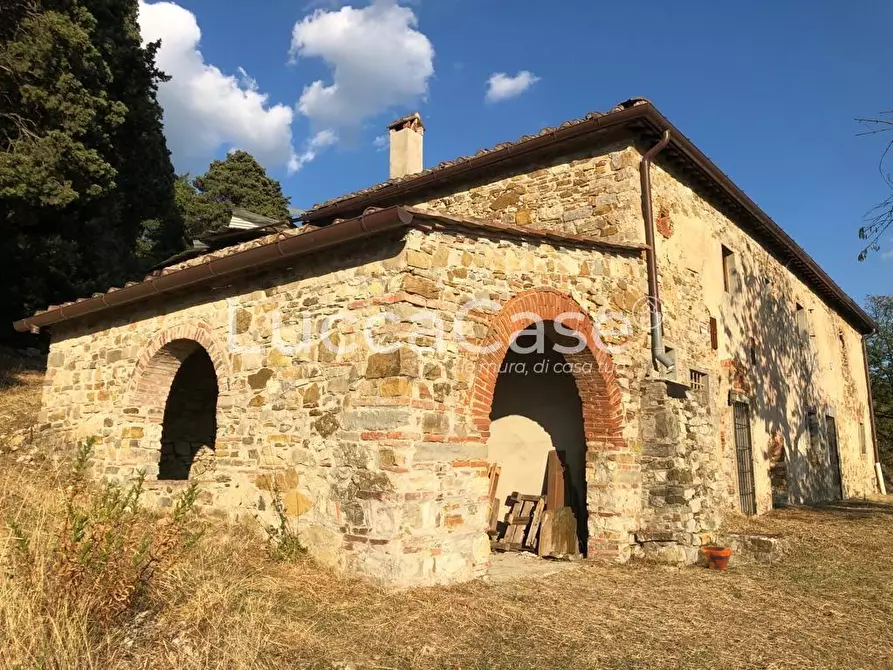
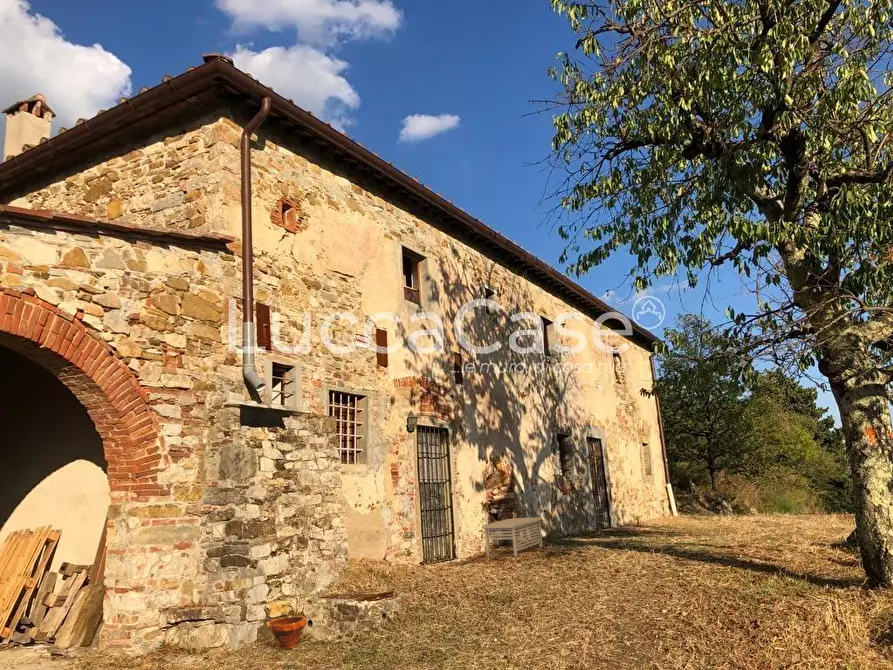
storage bench: none [768,485,817,518] -> present [482,517,542,556]

